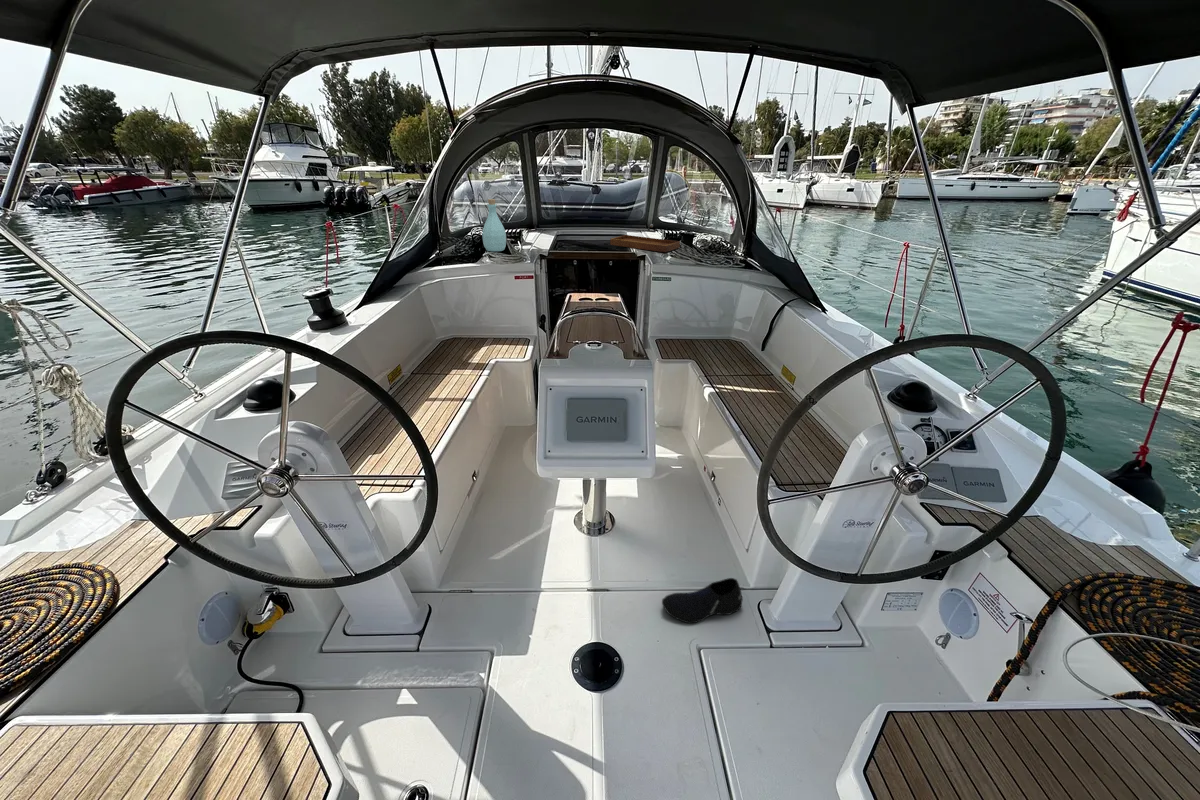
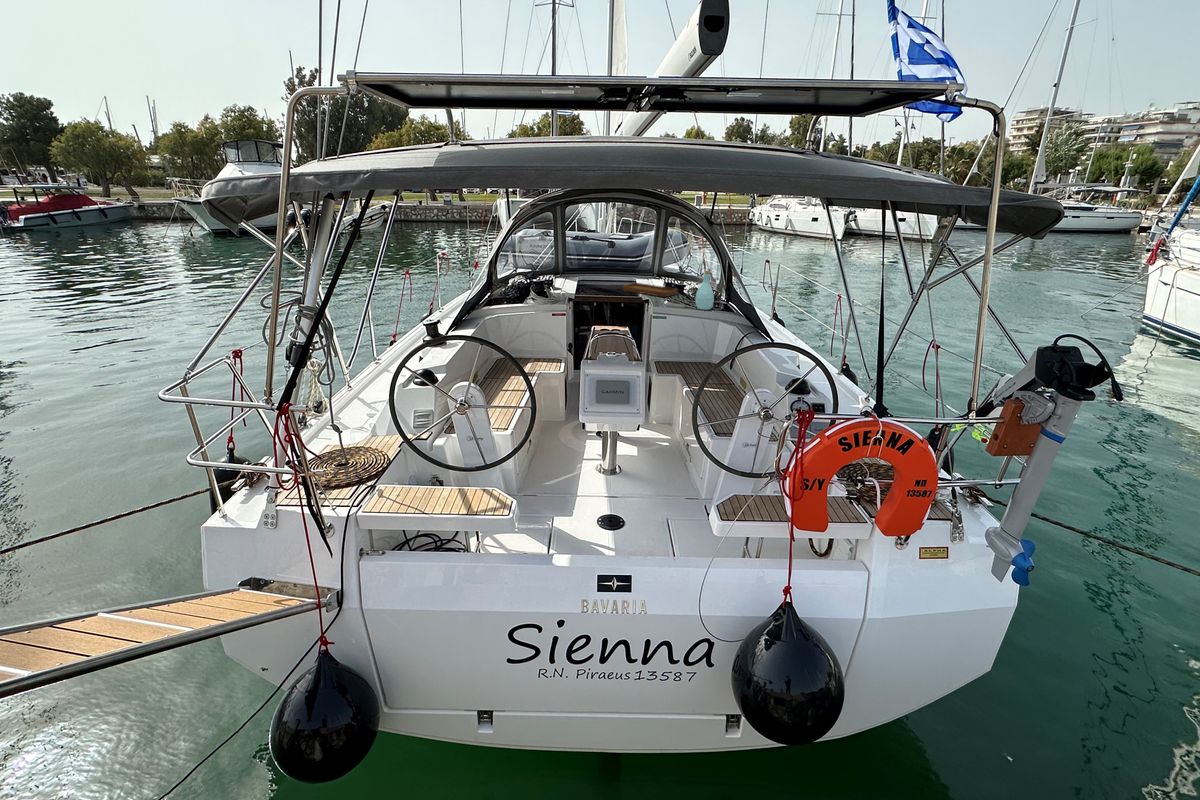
bottle: present [482,199,506,251] -> present [695,270,714,310]
shoe: present [662,578,743,623] -> none [648,485,695,508]

